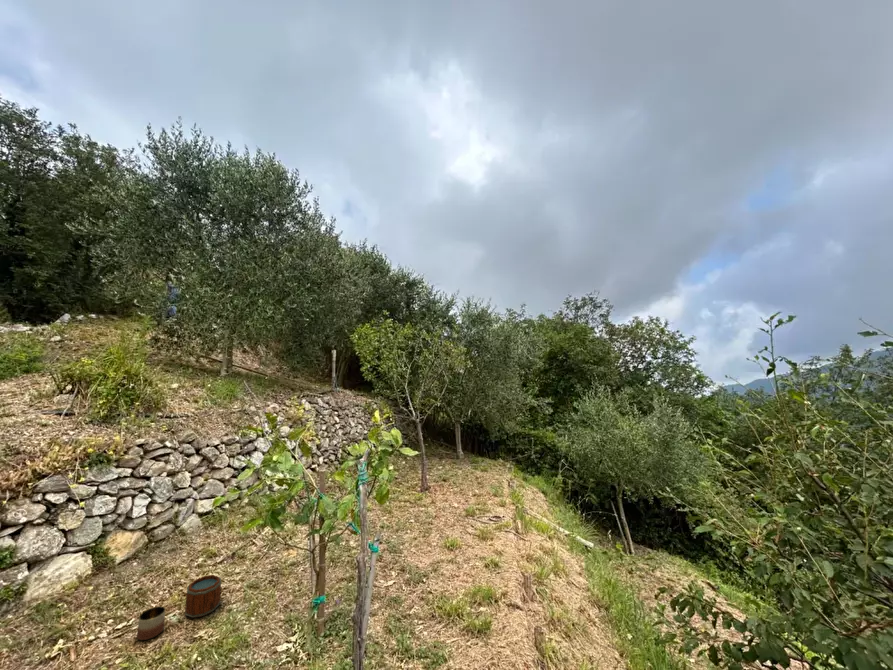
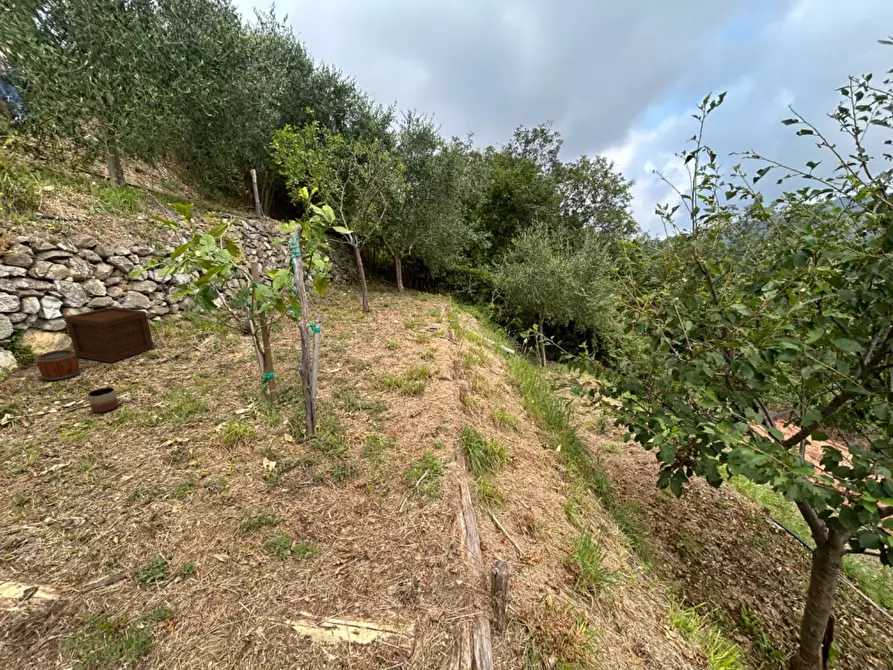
wooden crate: none [144,499,218,565] -> present [65,307,153,363]
bucket: present [185,575,221,618] -> present [37,350,80,380]

